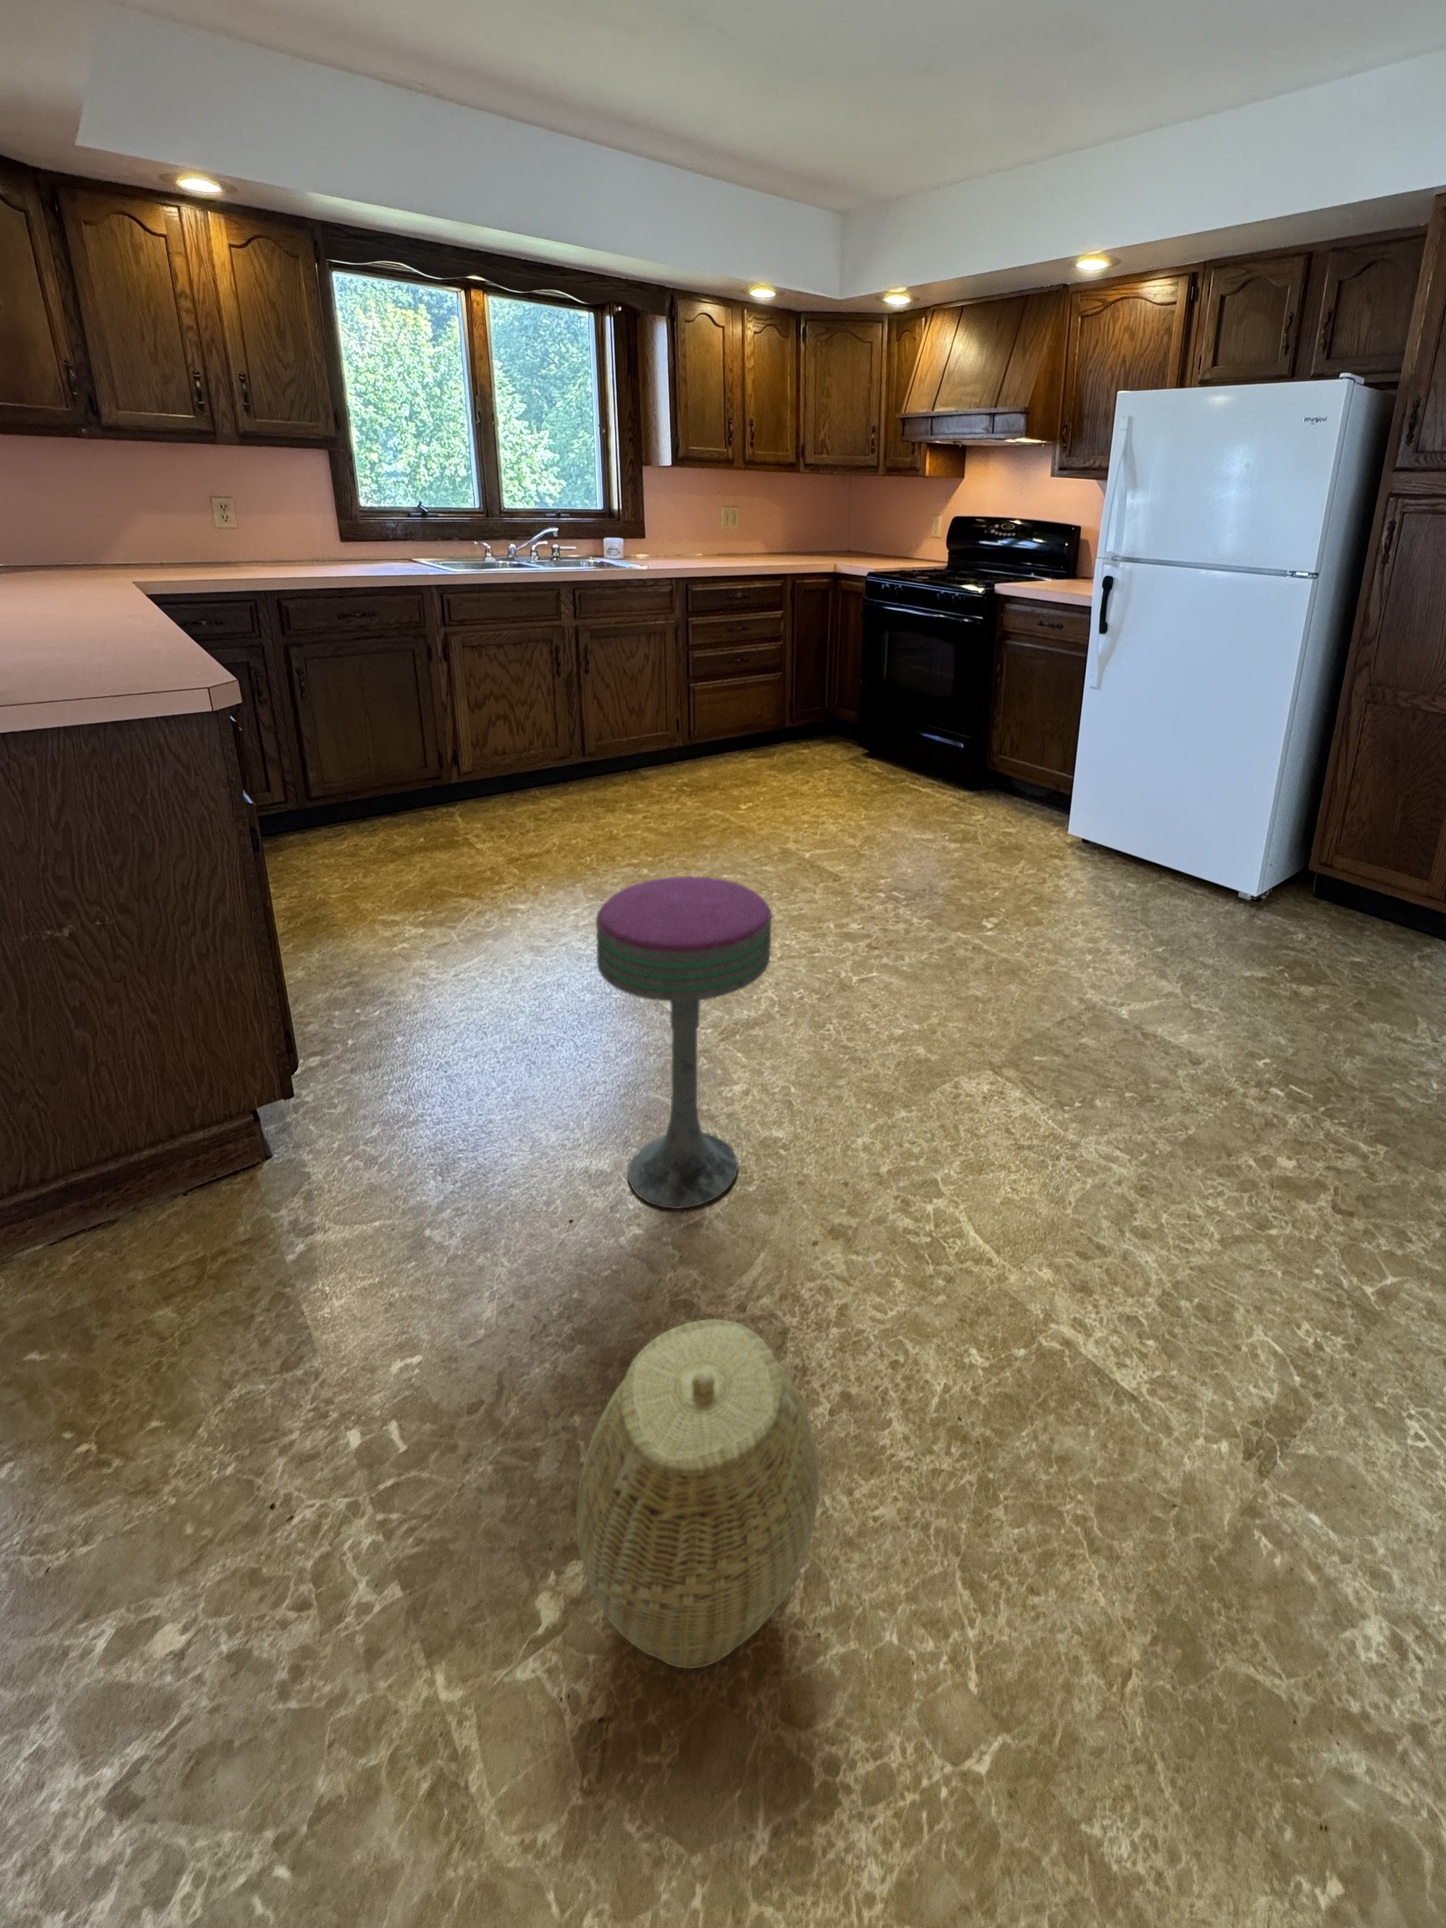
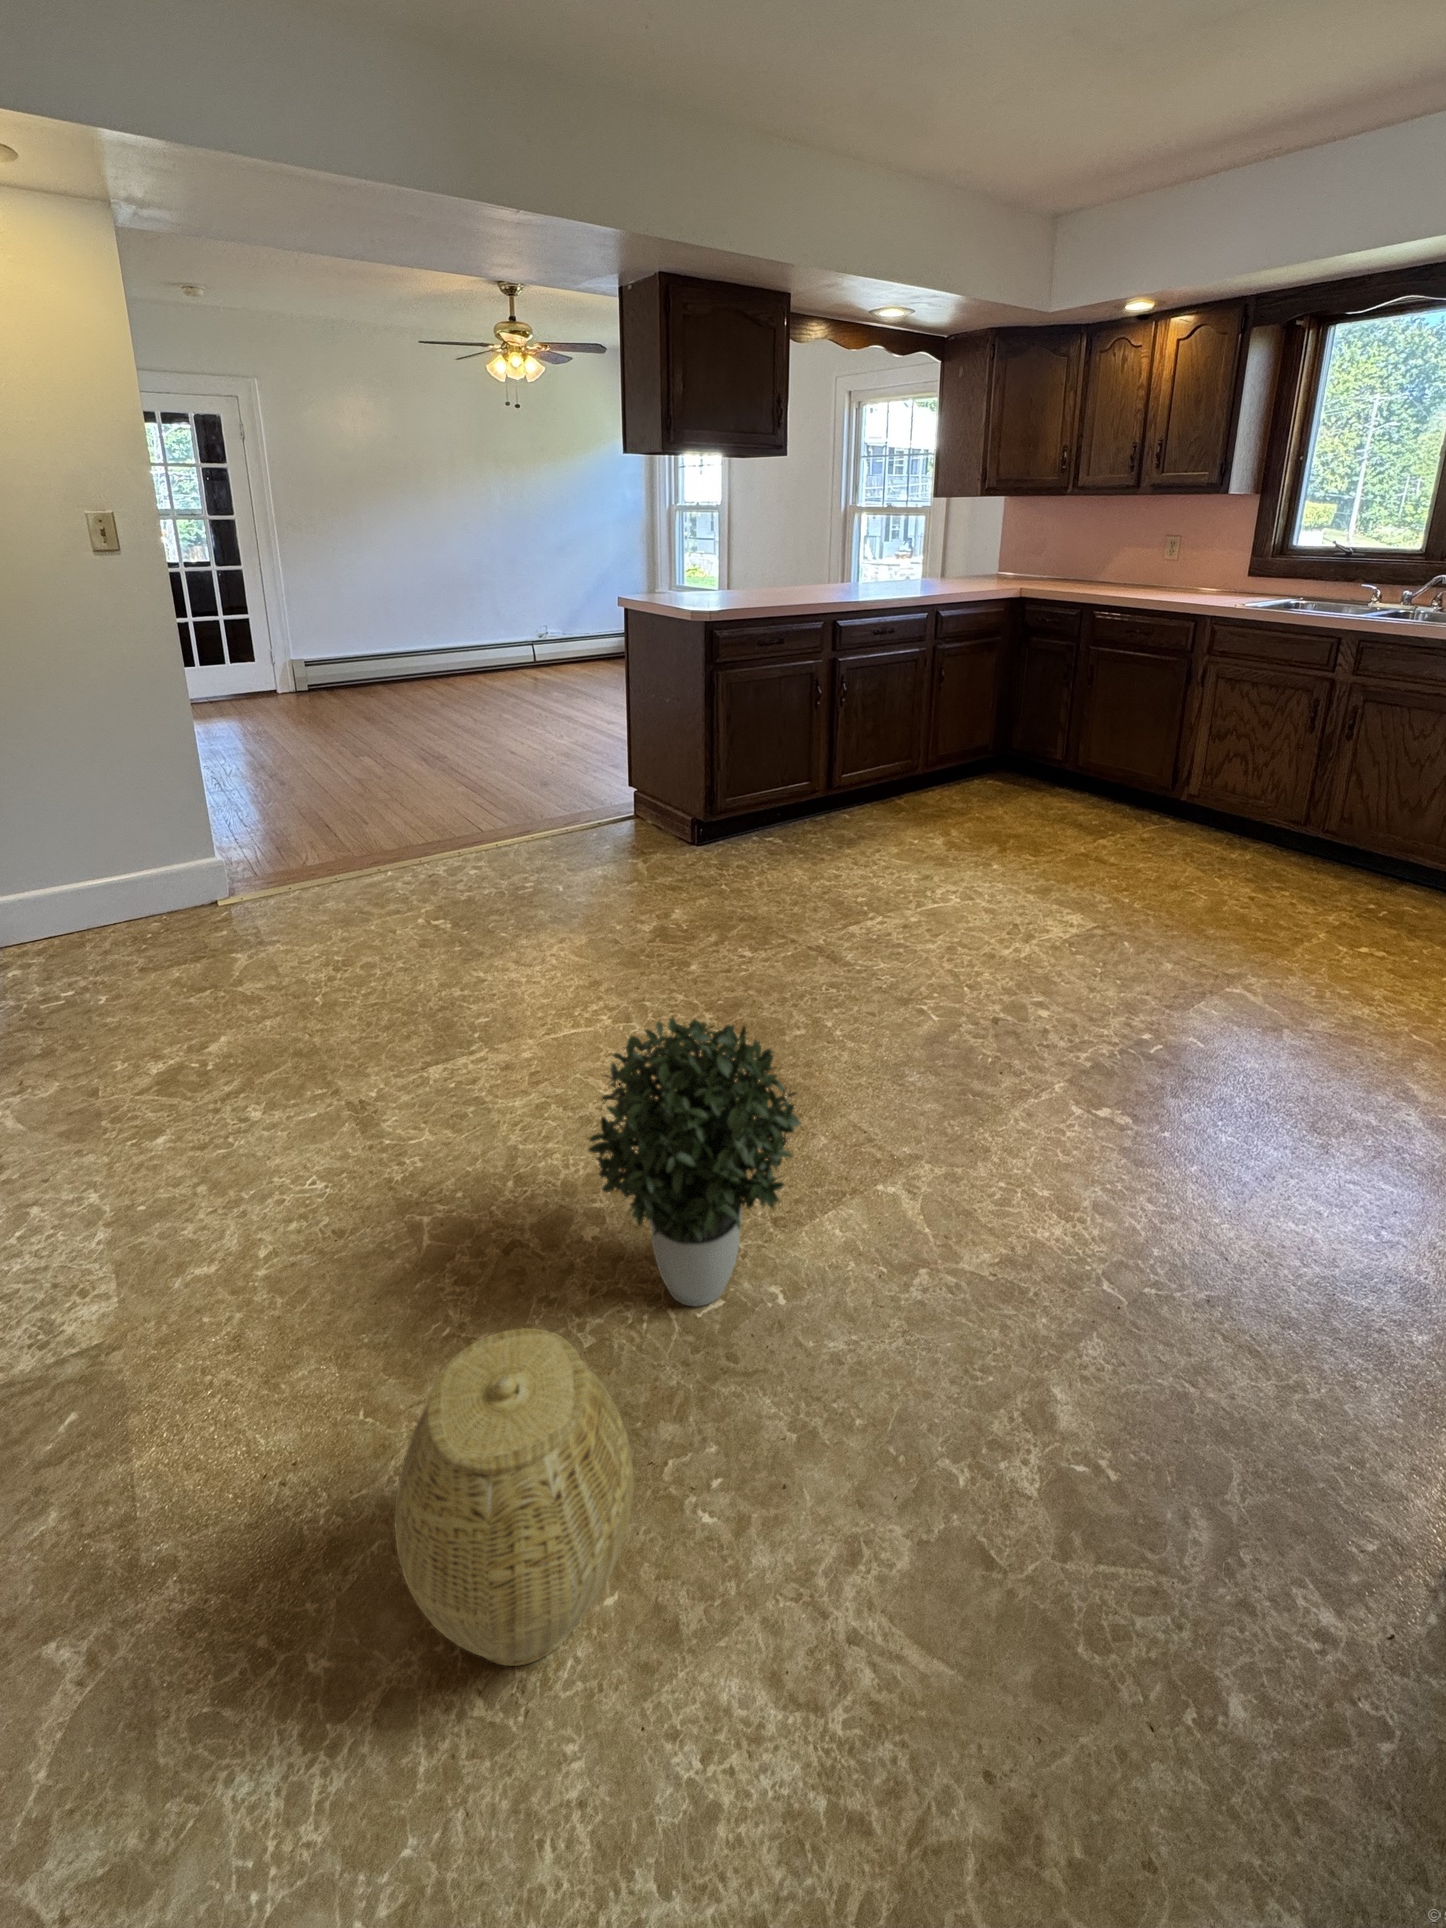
bar stool: present [596,876,772,1209] -> none [999,1091,1300,1623]
potted plant: none [143,1111,474,1492] -> present [589,1018,801,1306]

